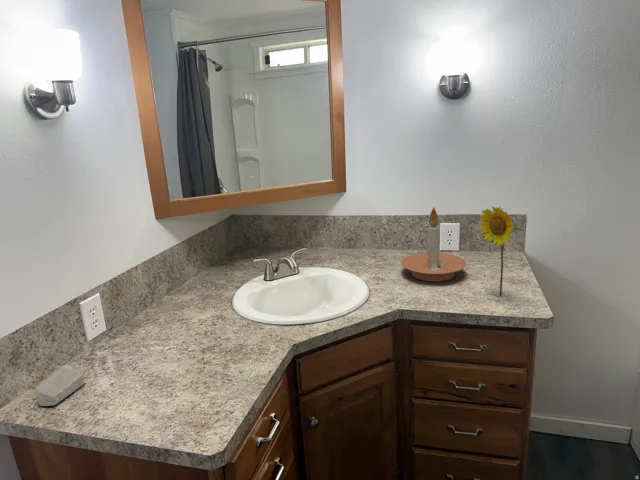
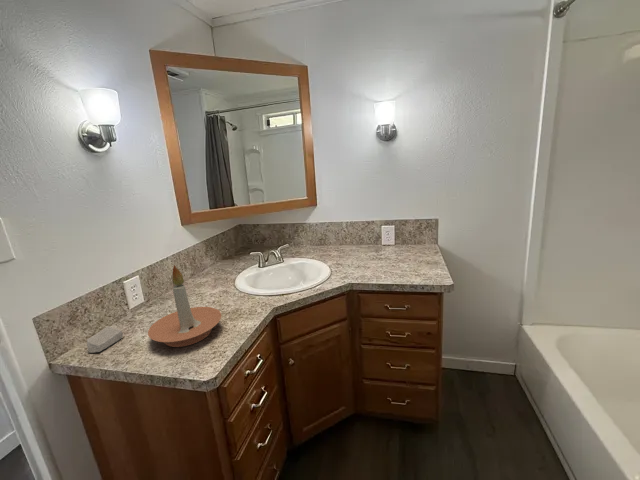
flower: present [478,206,522,296] -> none [402,209,432,272]
candle holder: present [401,208,466,281] -> present [148,265,221,347]

